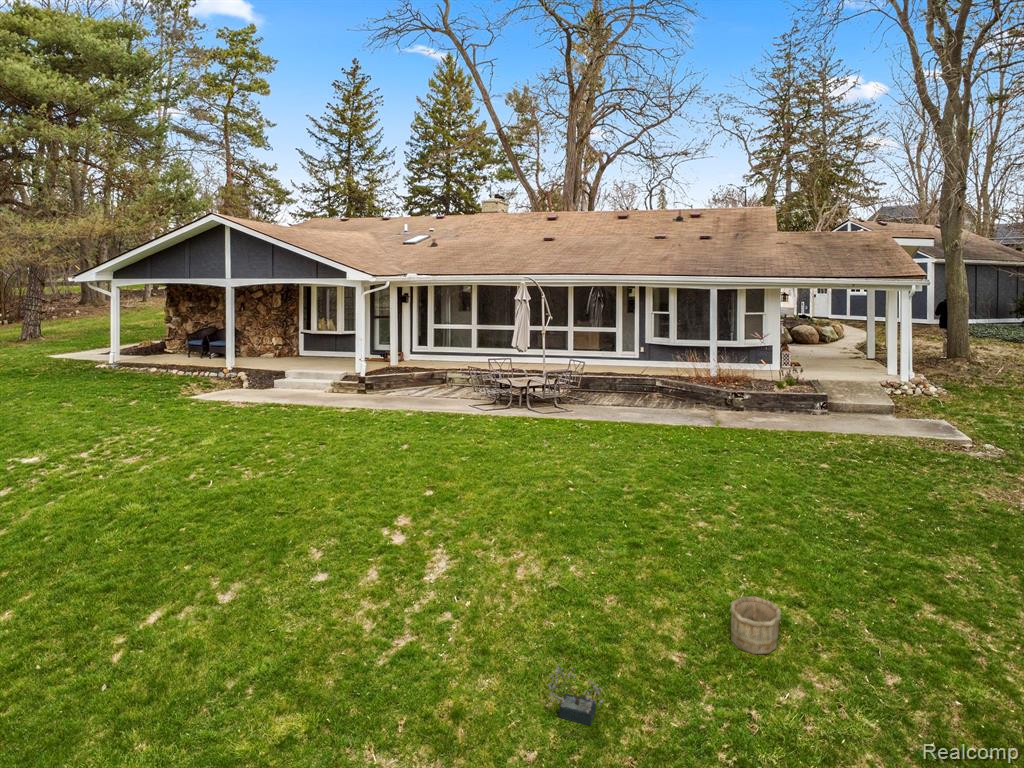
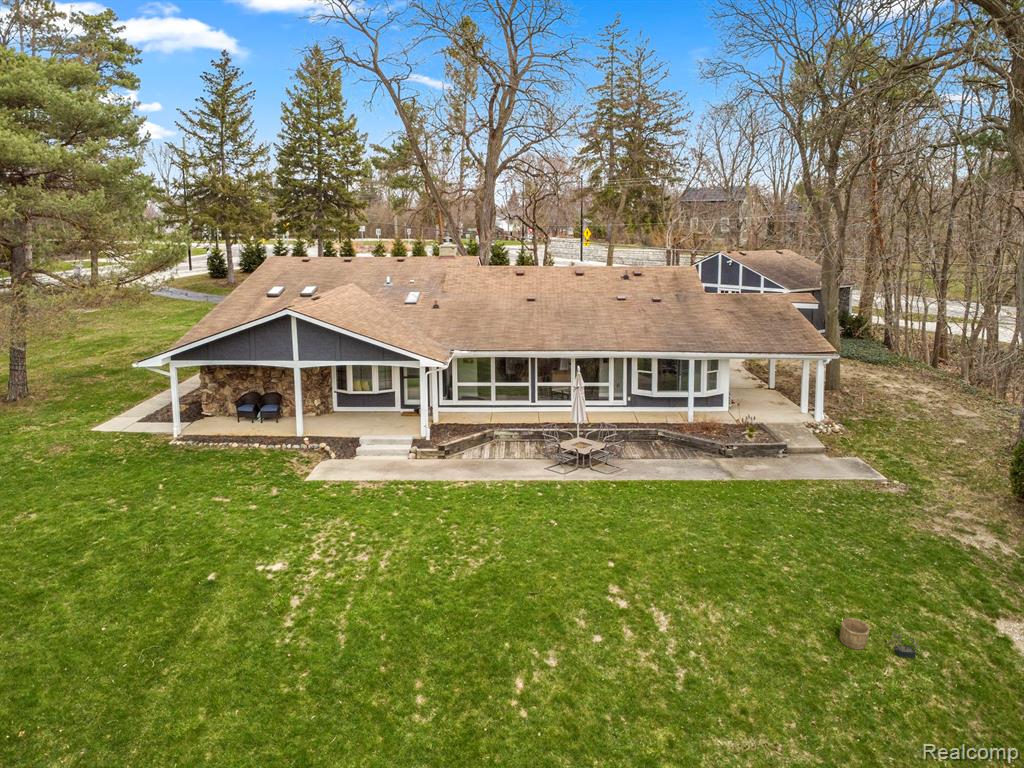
decorative plant: present [548,665,603,725] -> present [892,634,917,658]

